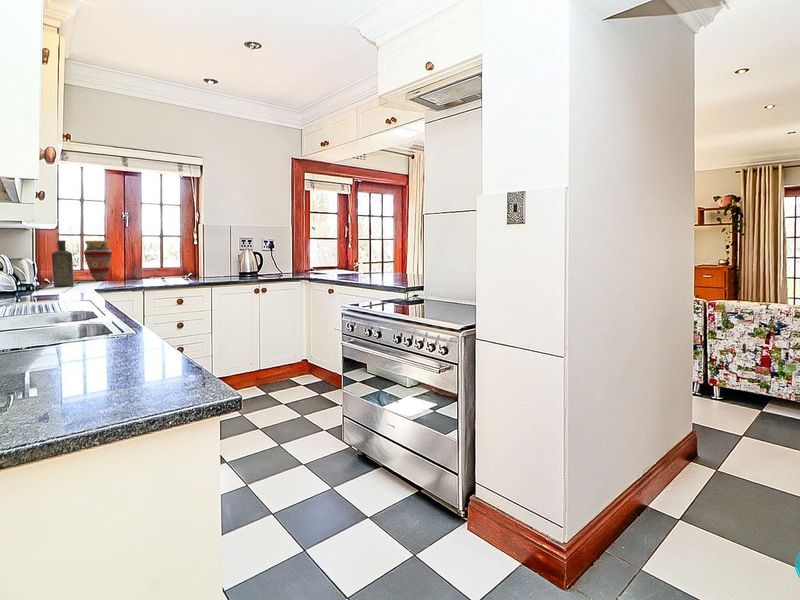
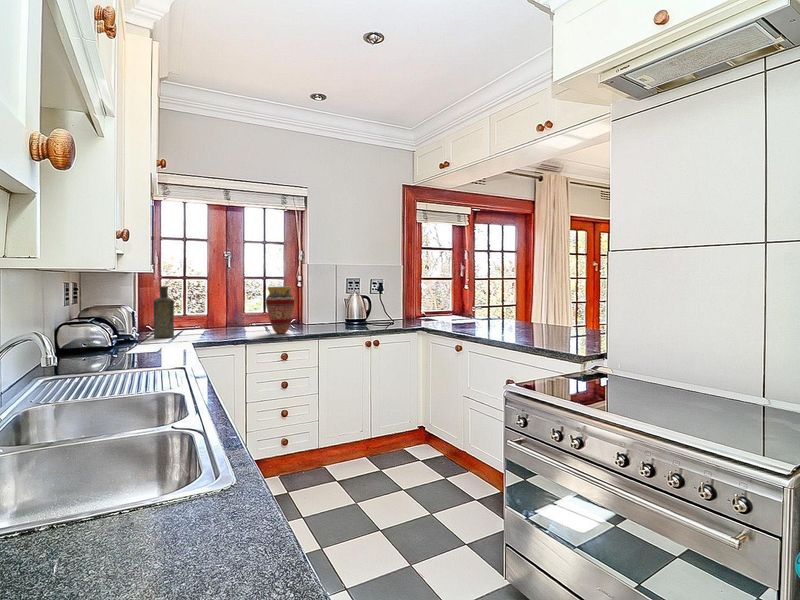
vase: present [84,241,112,280] -> present [266,286,295,333]

